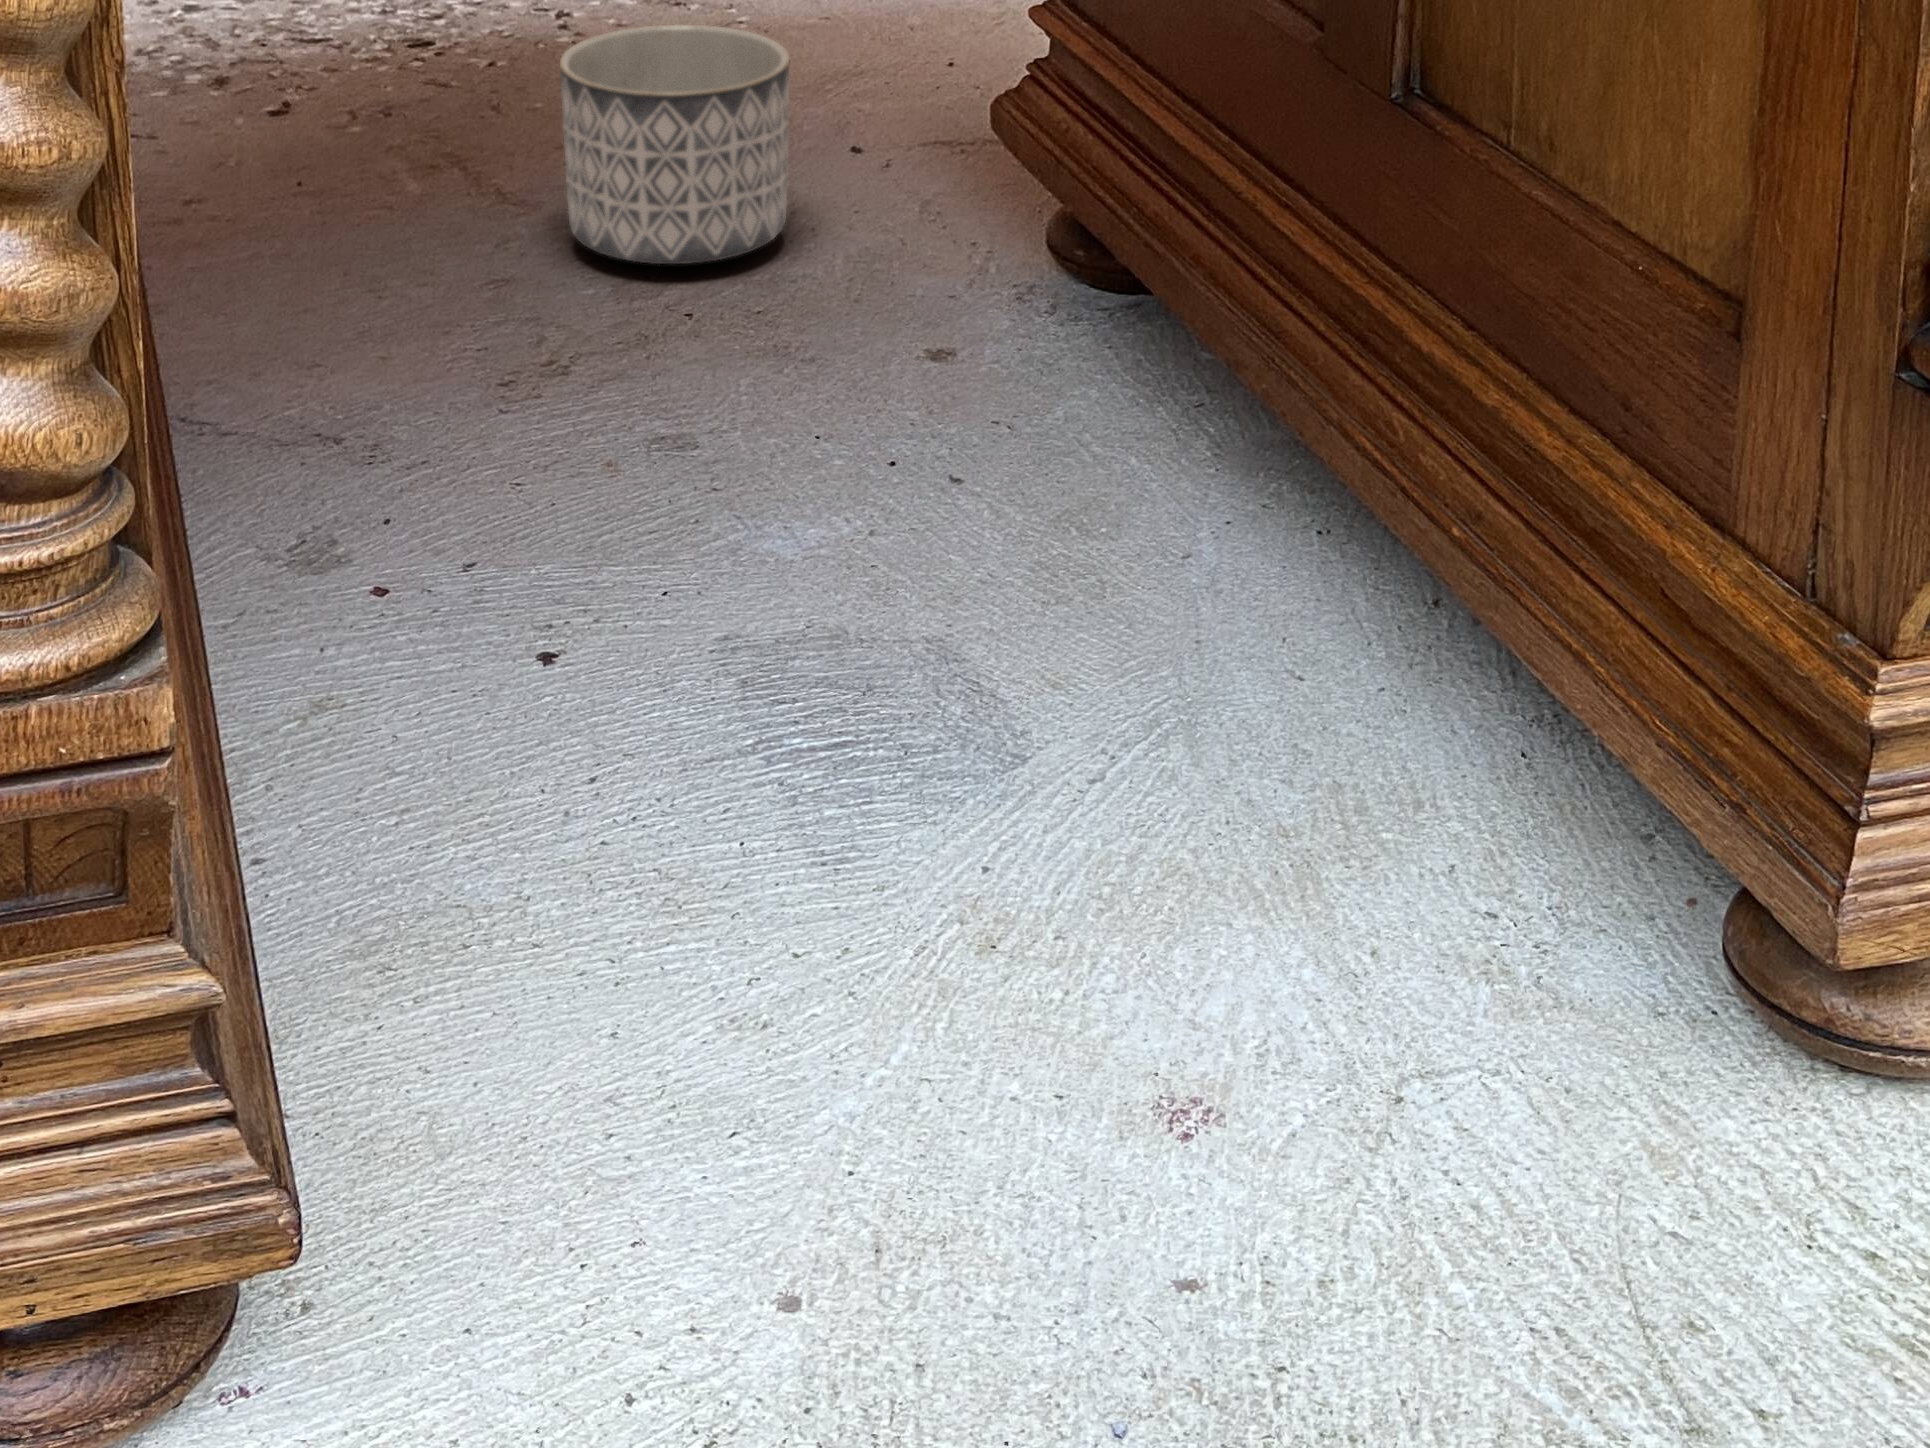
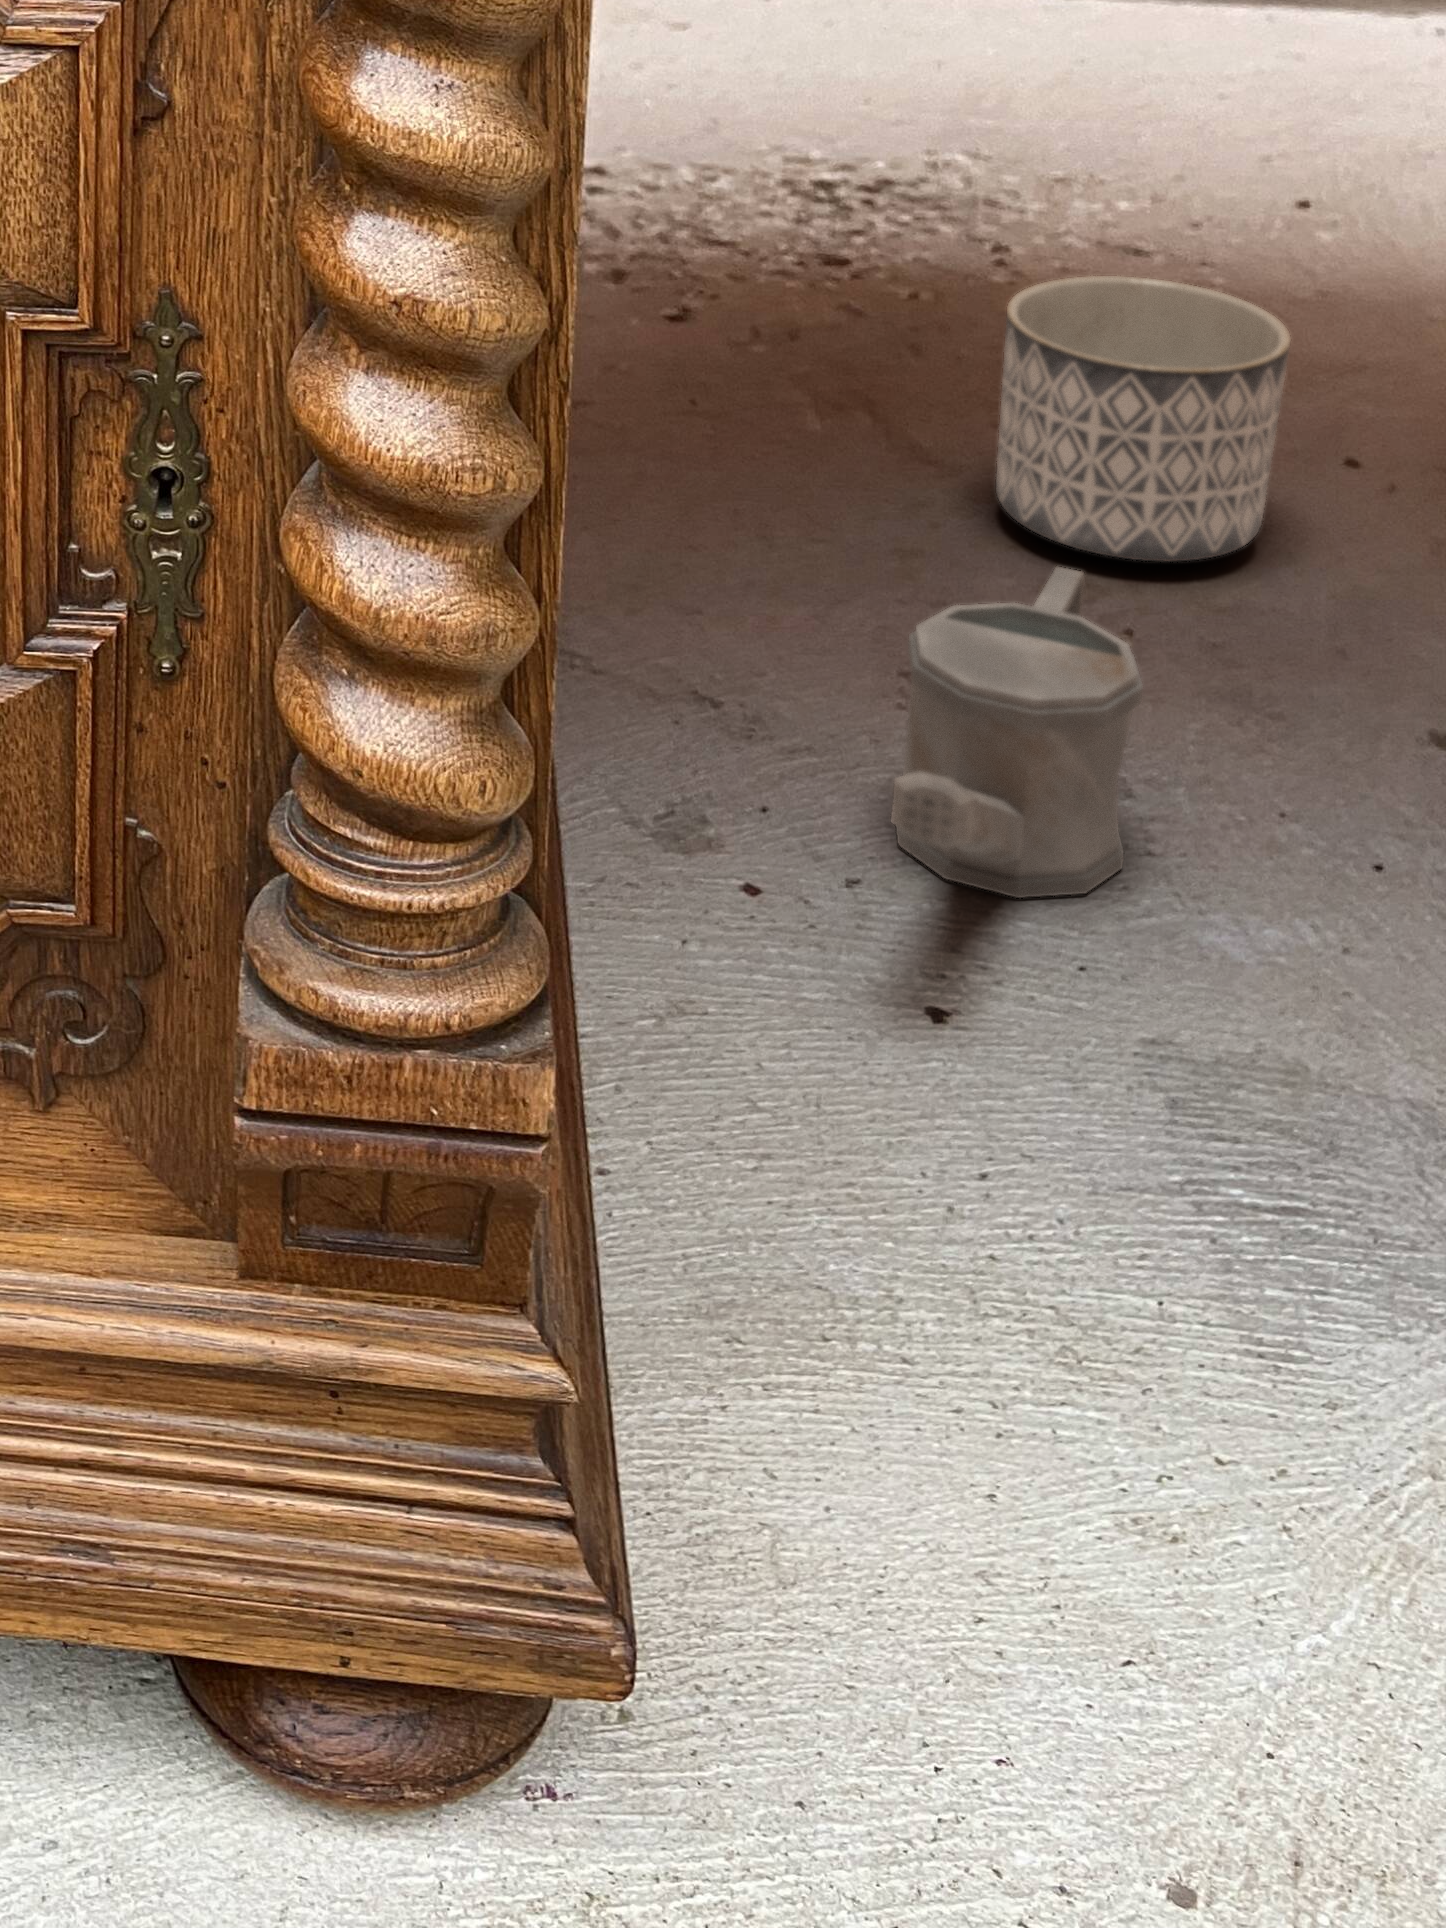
watering can: none [487,264,694,549] -> present [891,567,1143,898]

